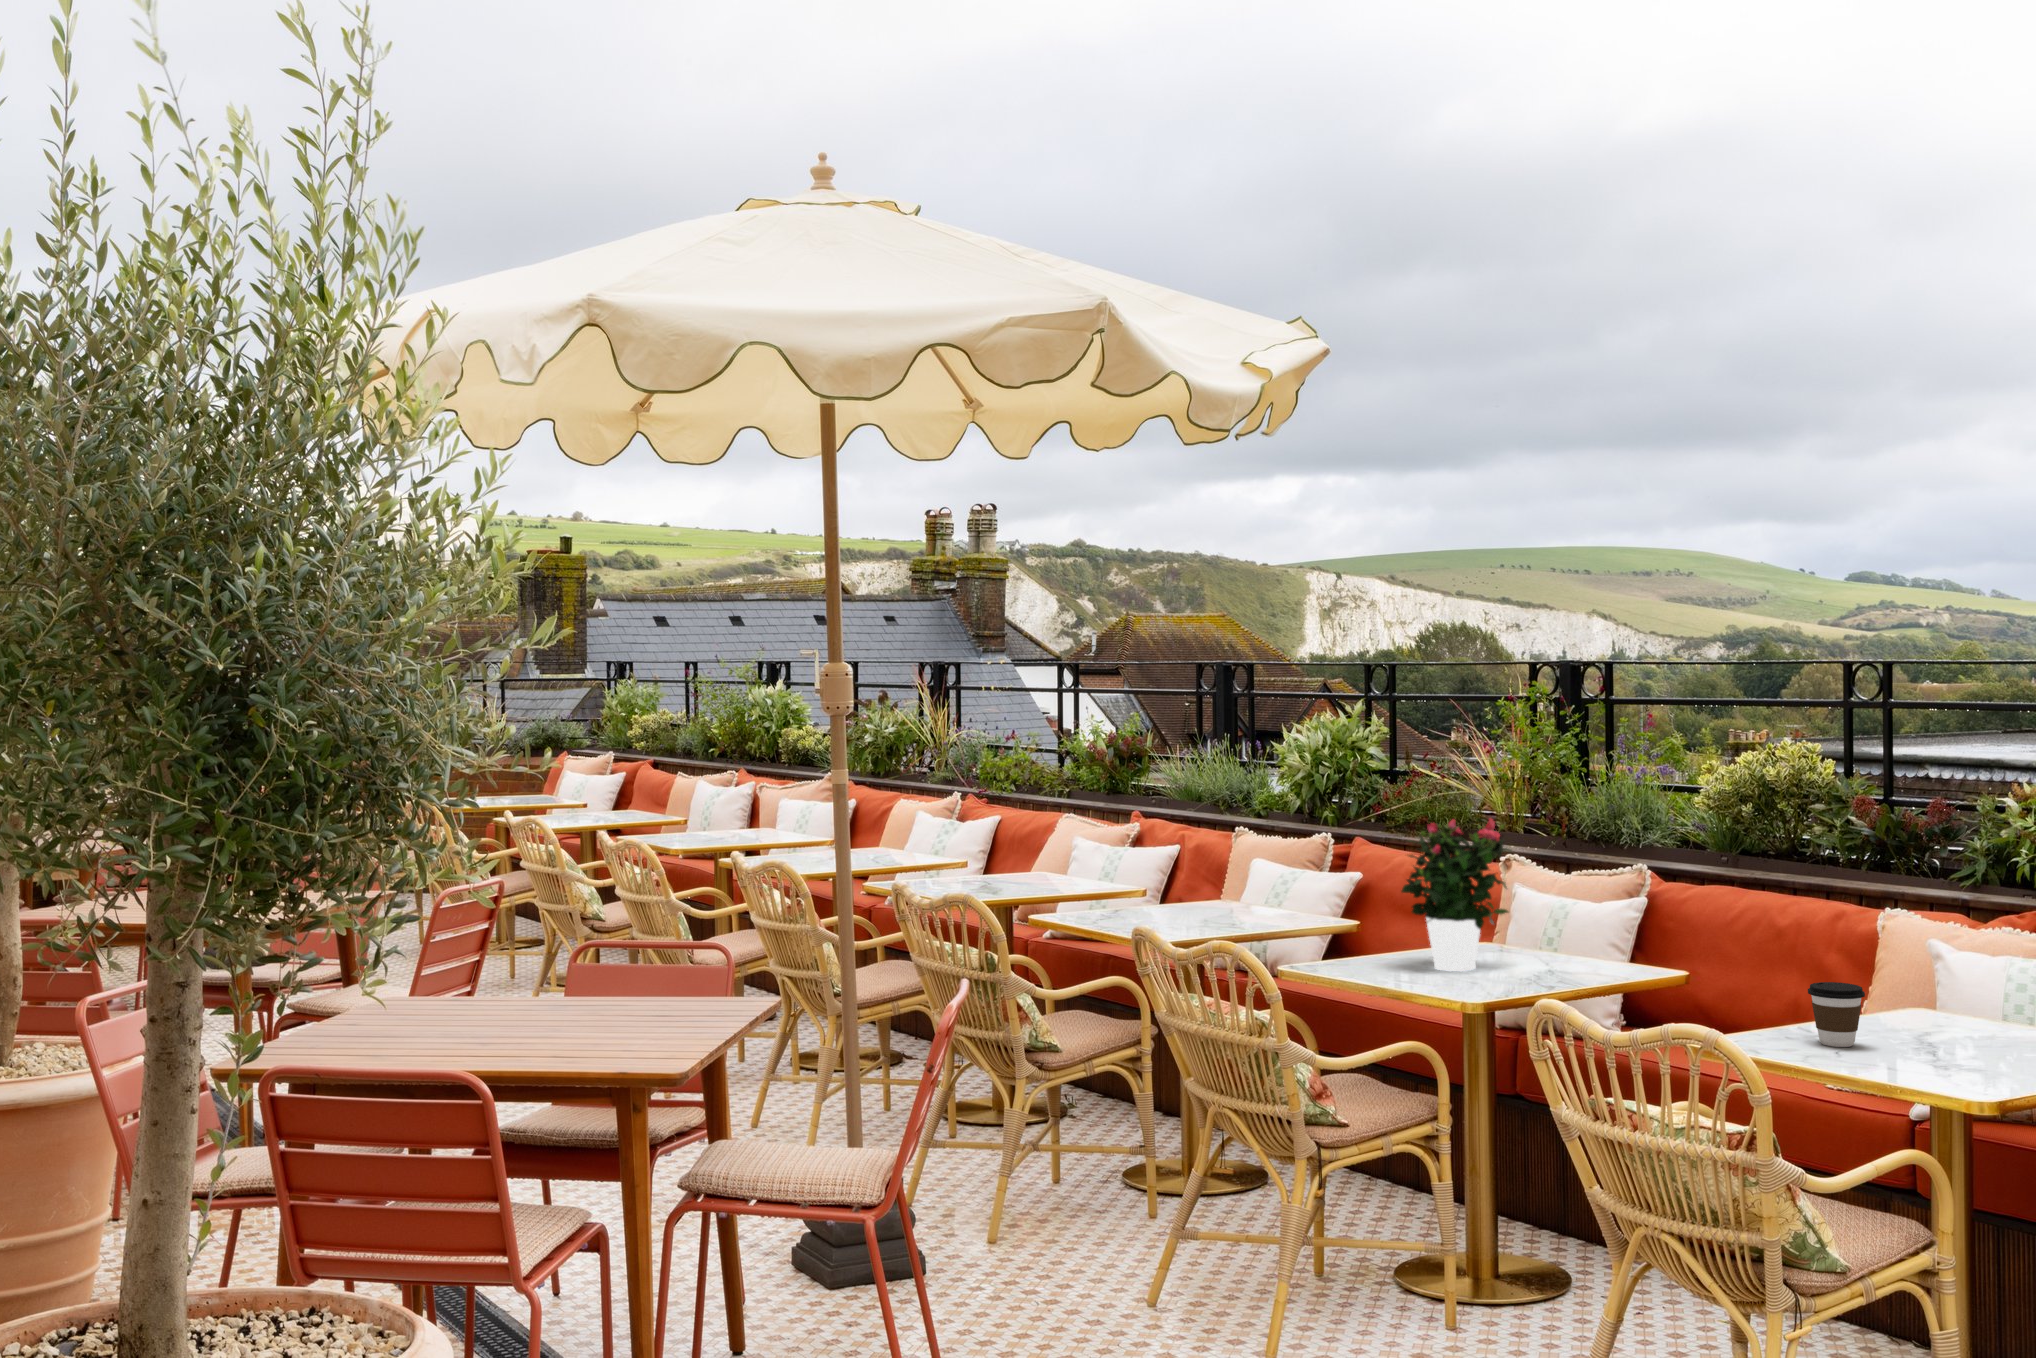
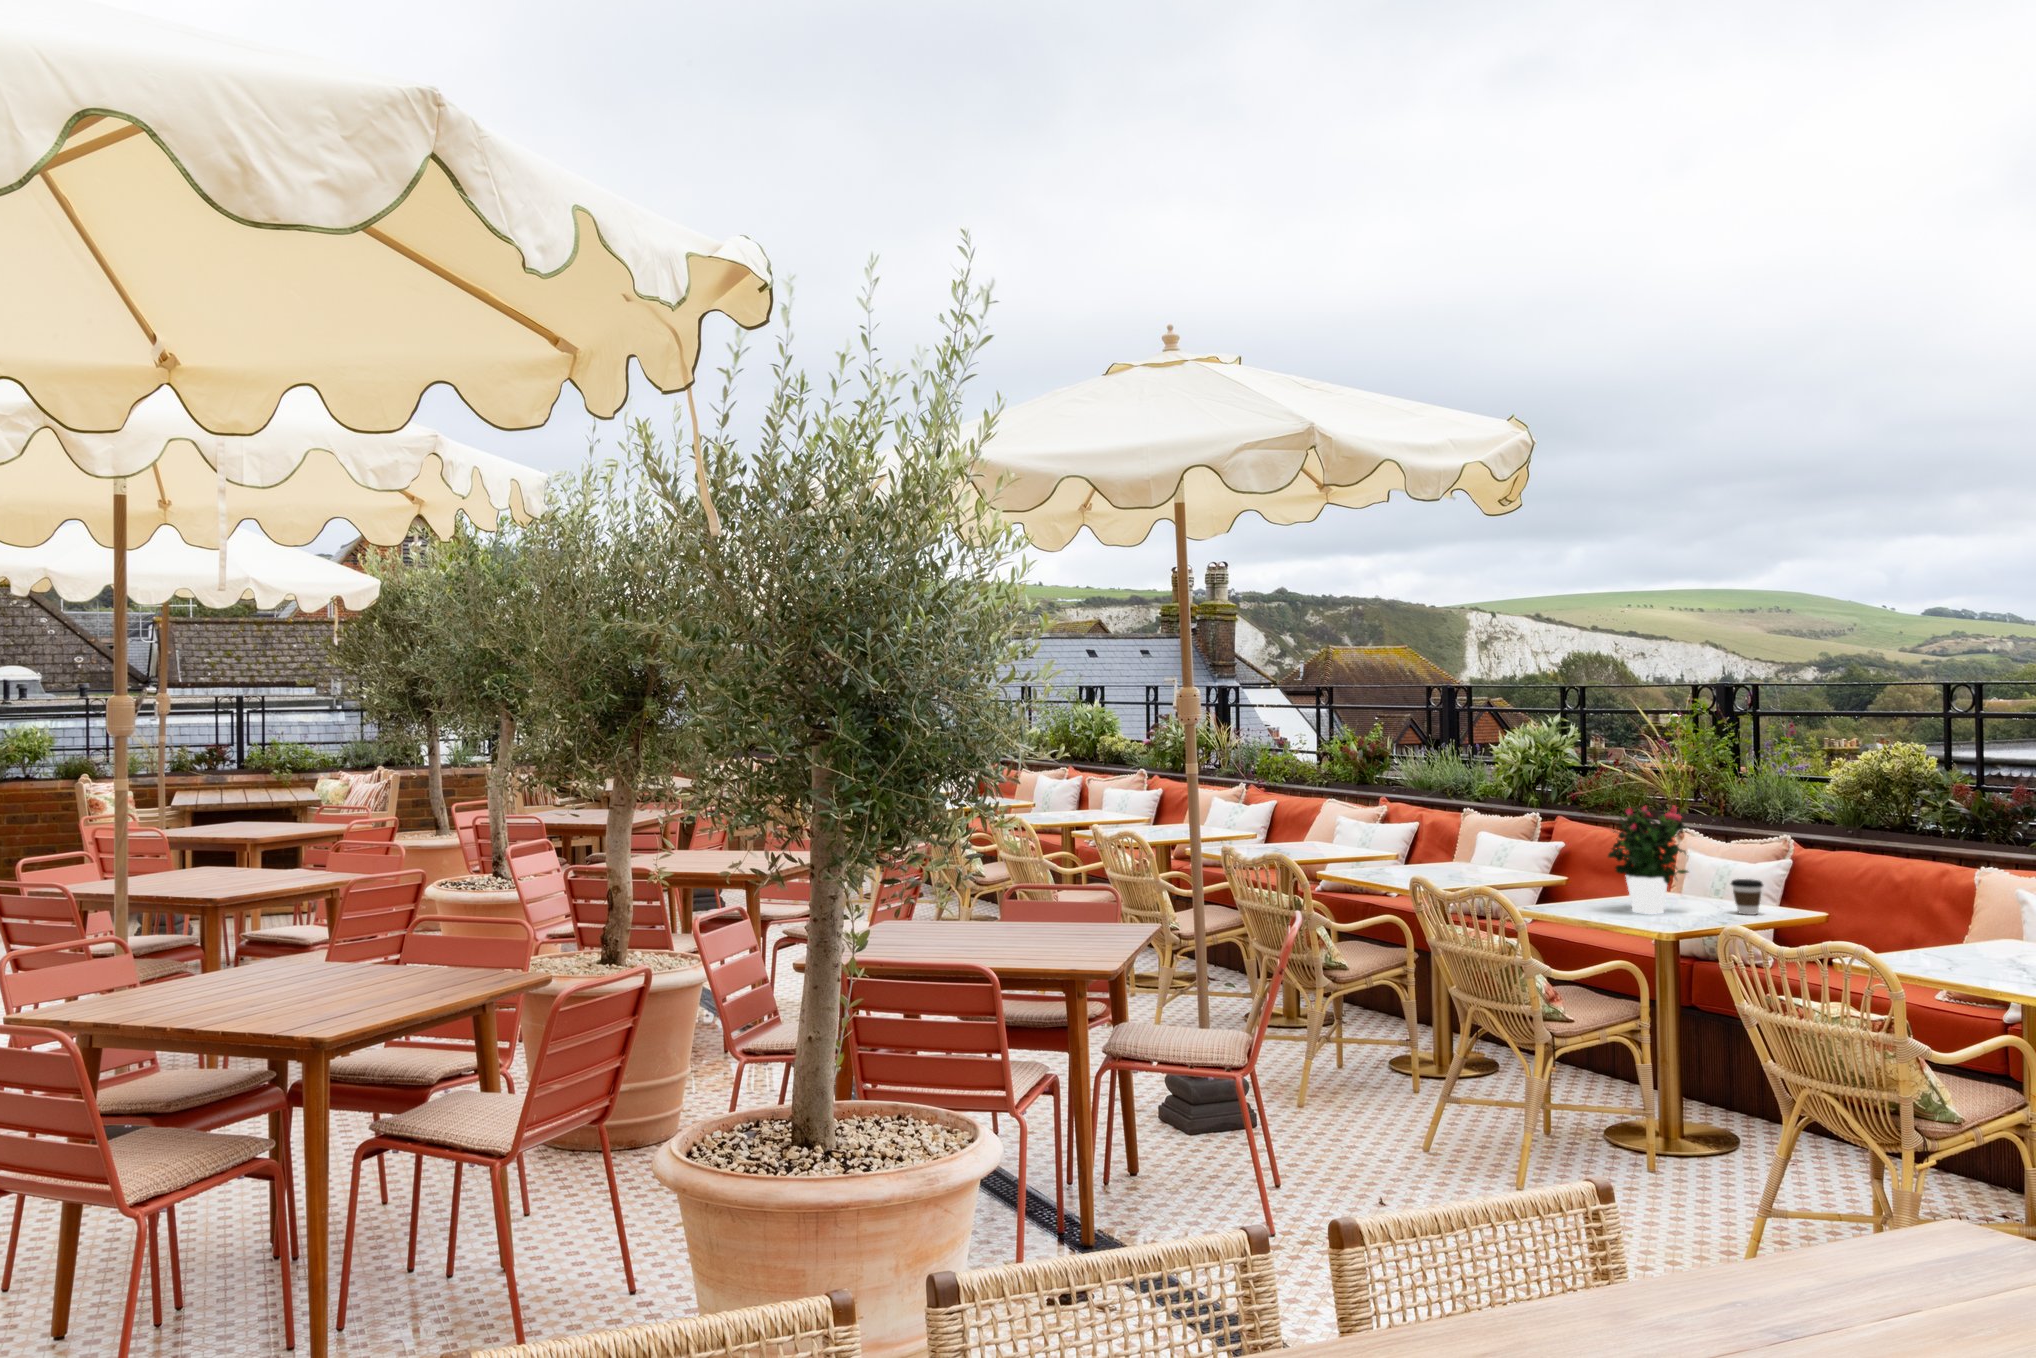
coffee cup: present [1808,982,1865,1047] -> present [1731,879,1763,915]

